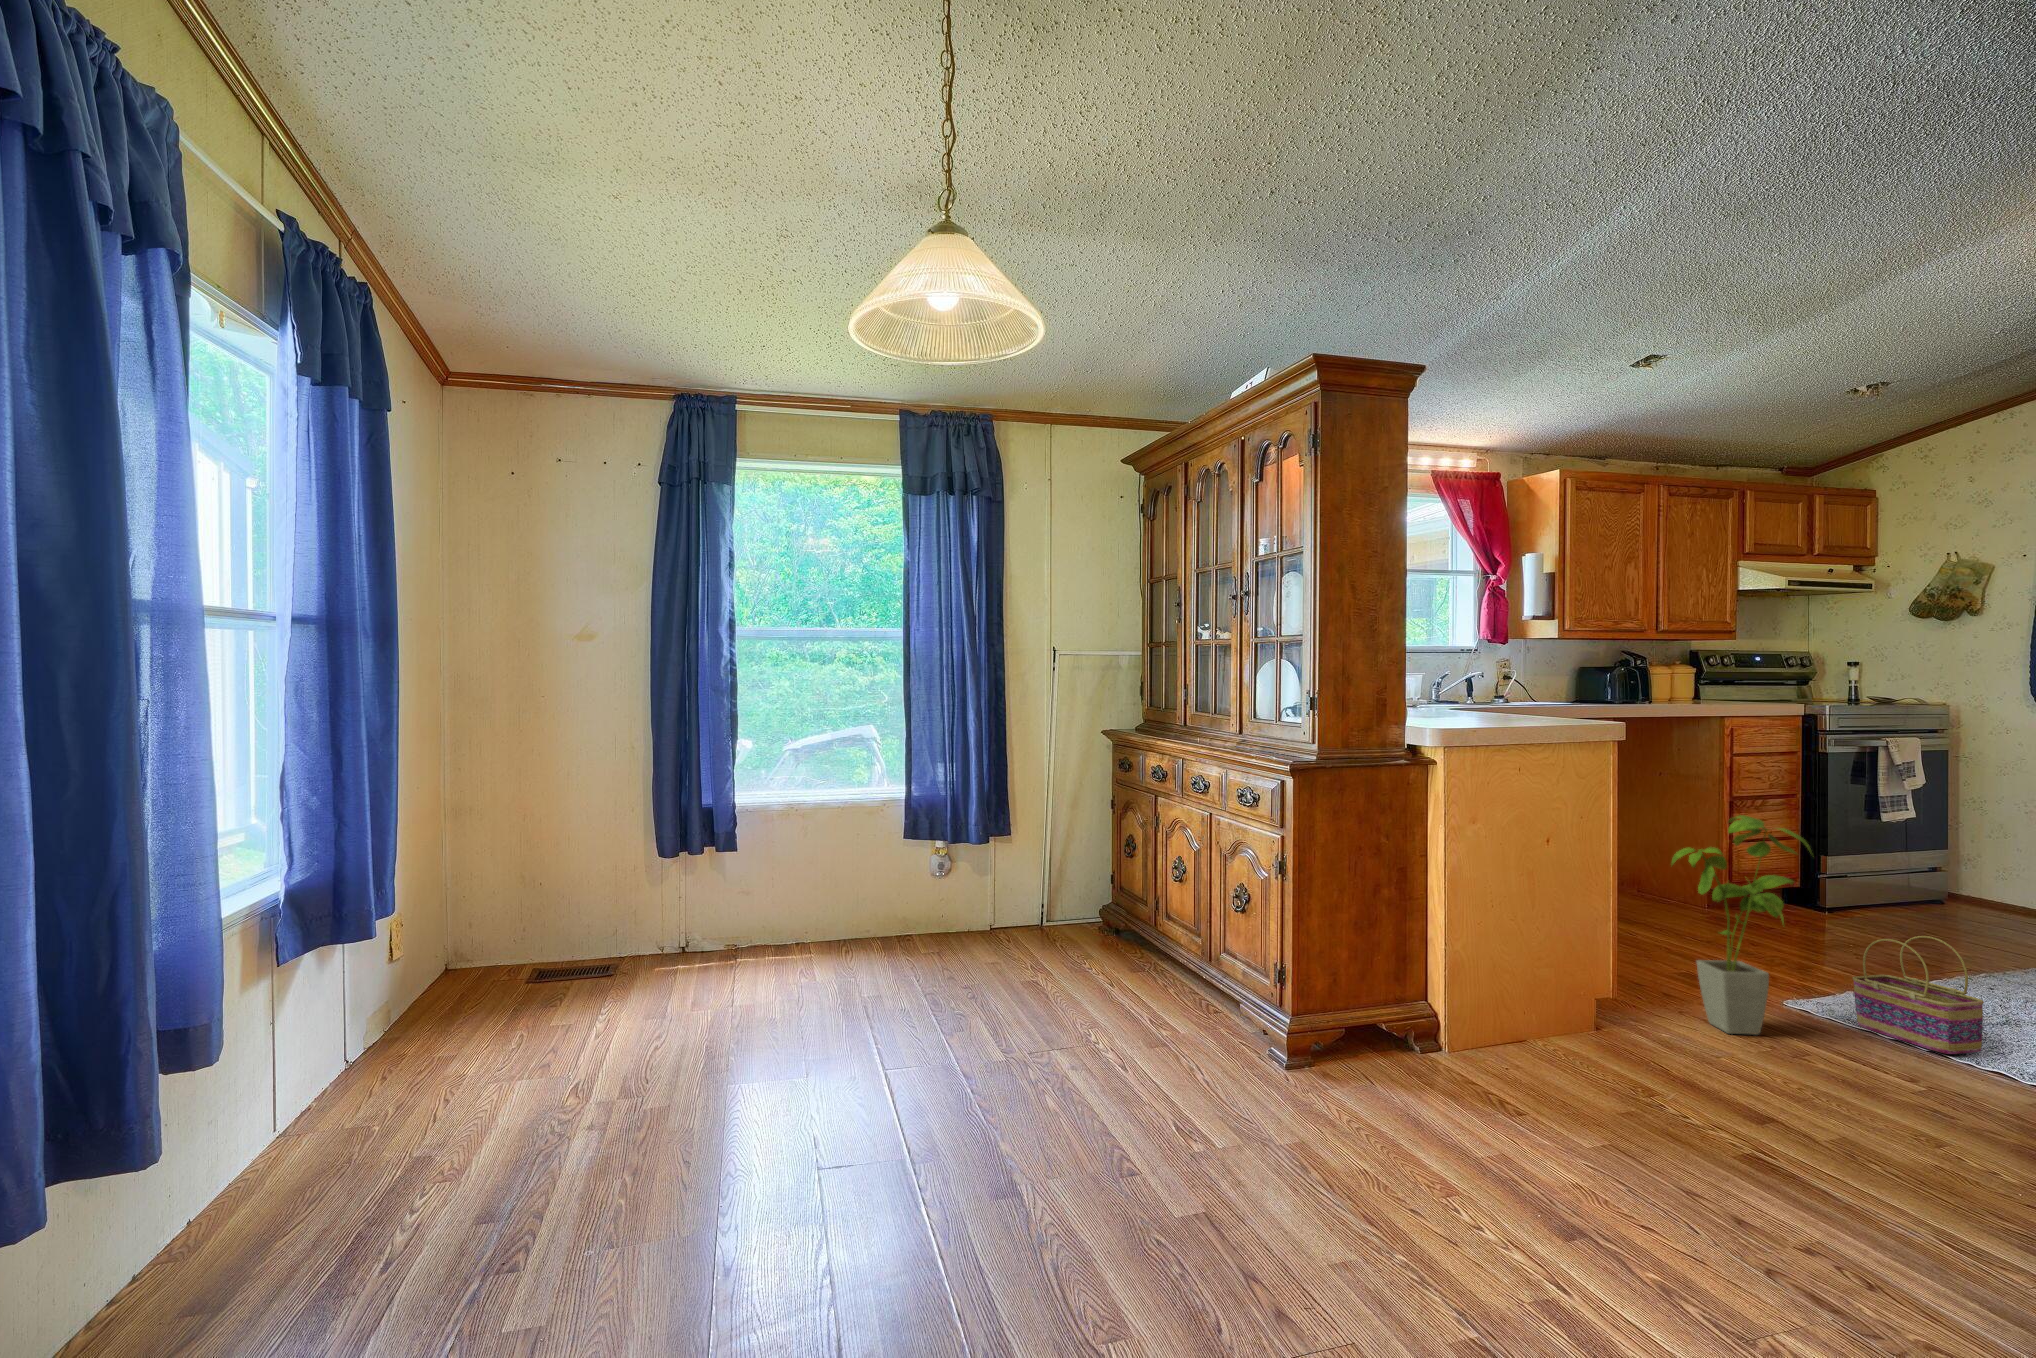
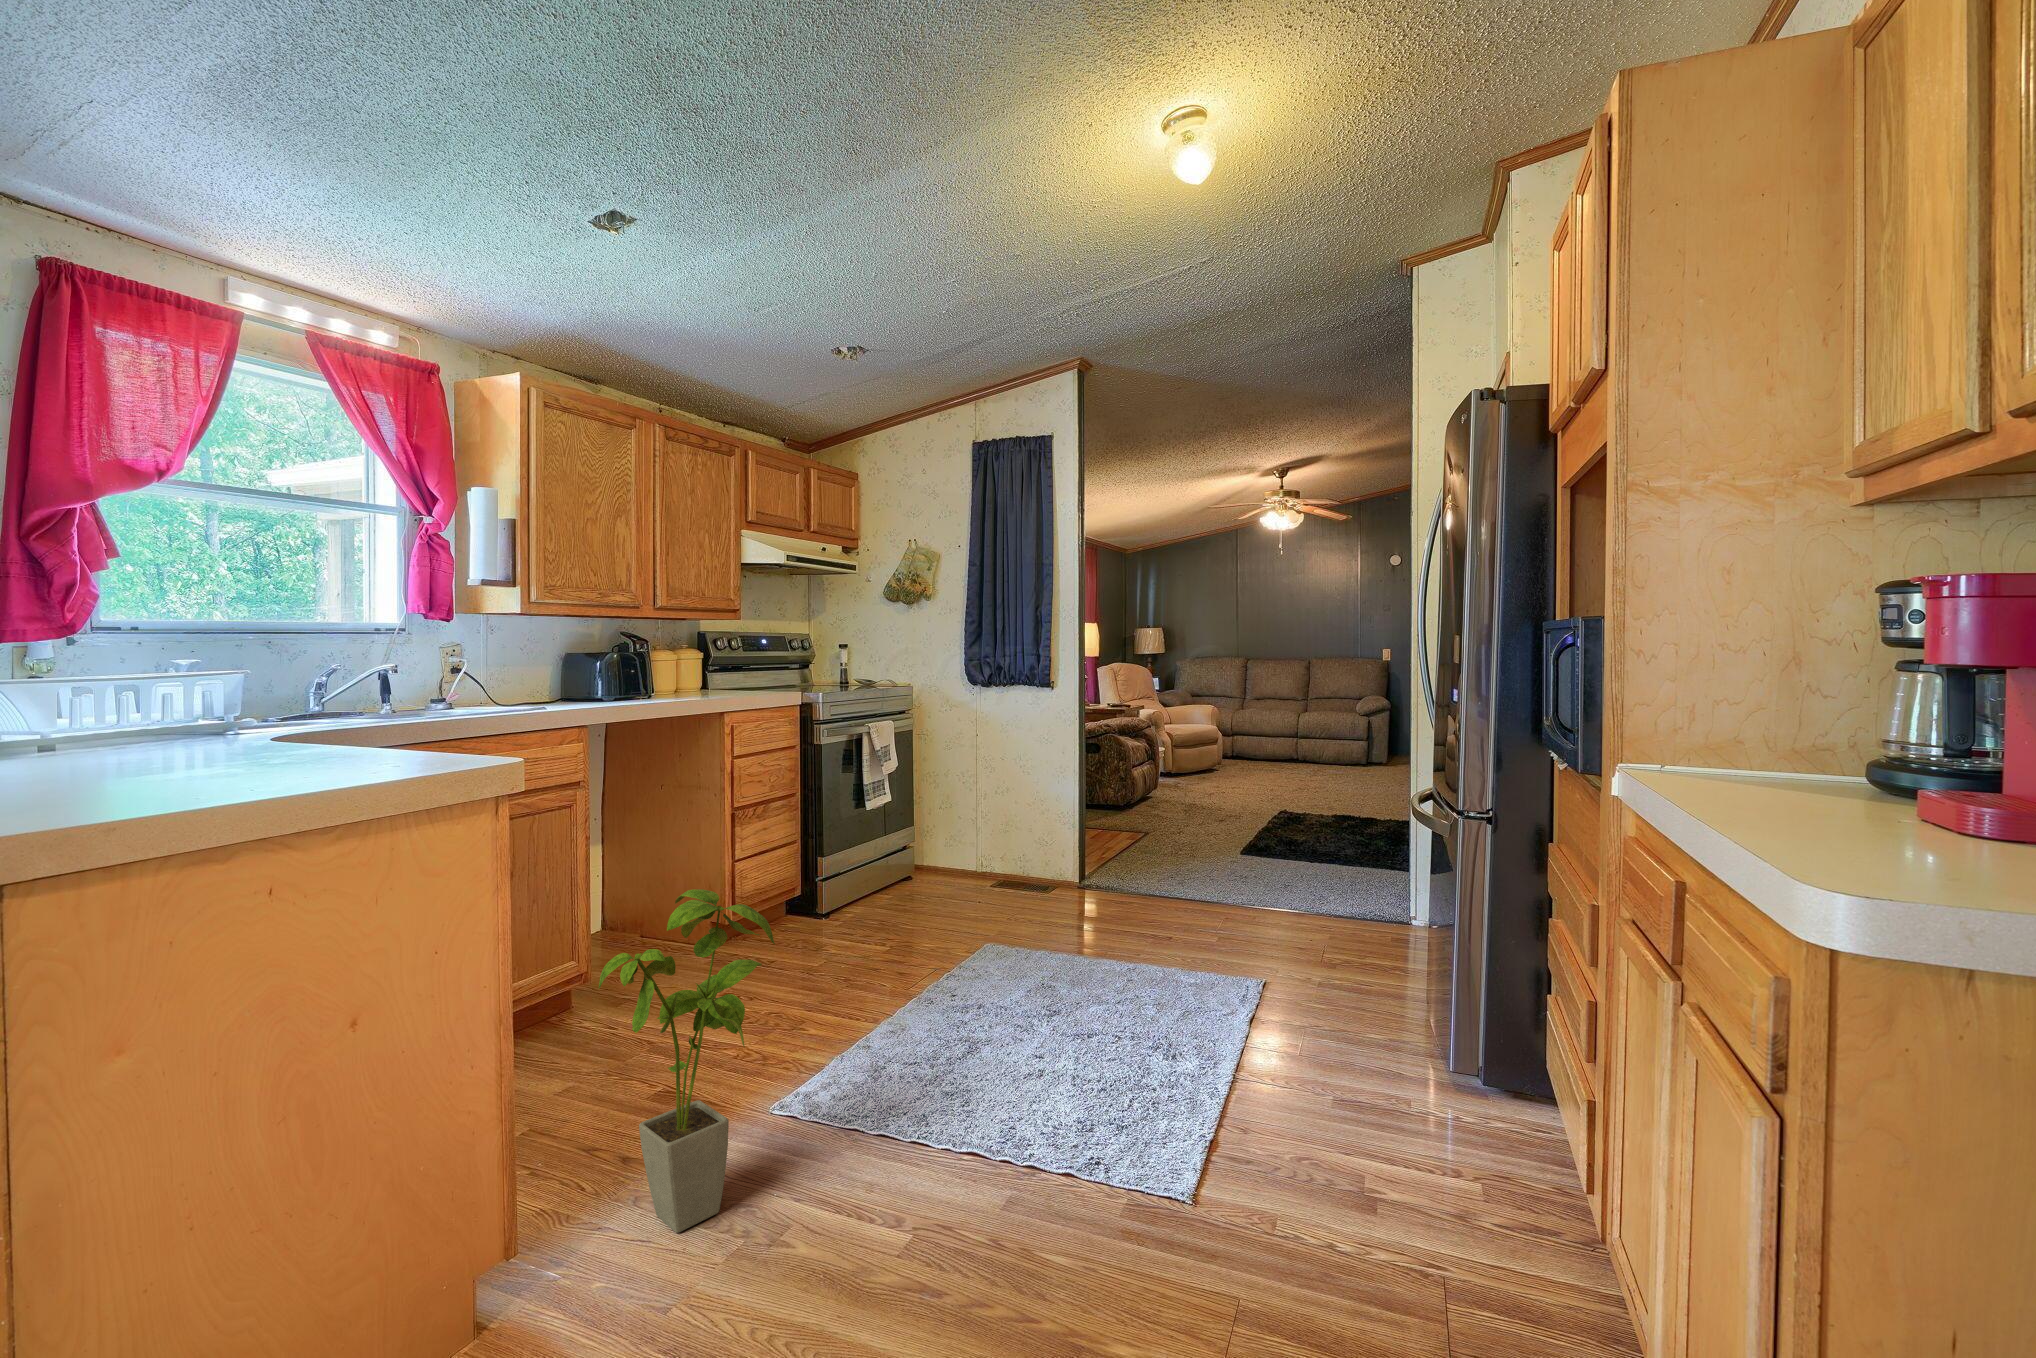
basket: present [1852,936,1984,1054] -> none [827,989,943,1143]

